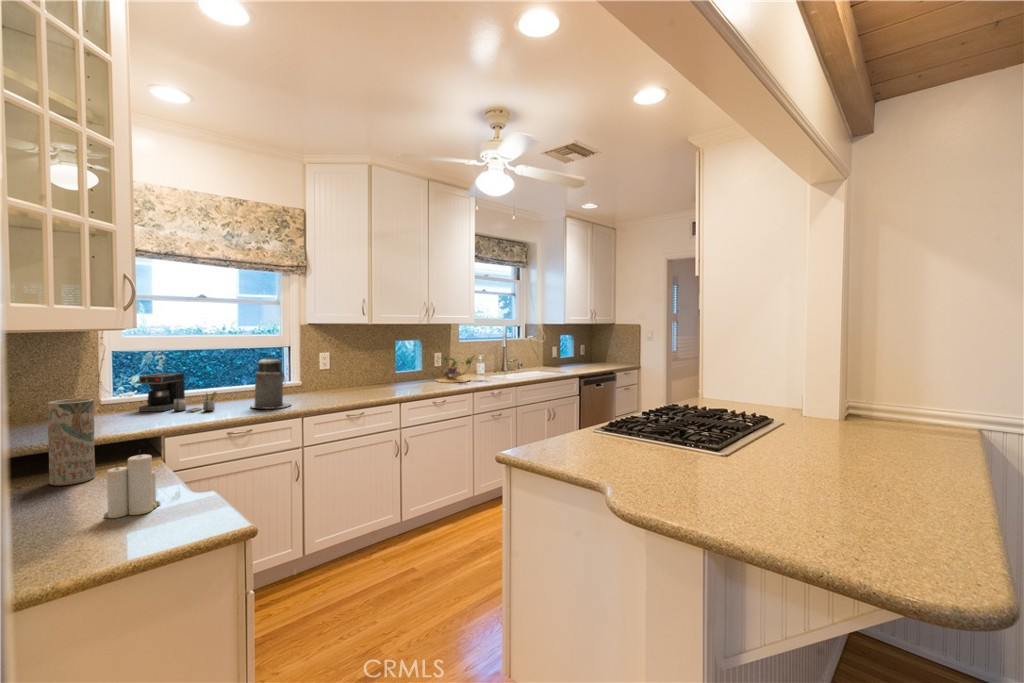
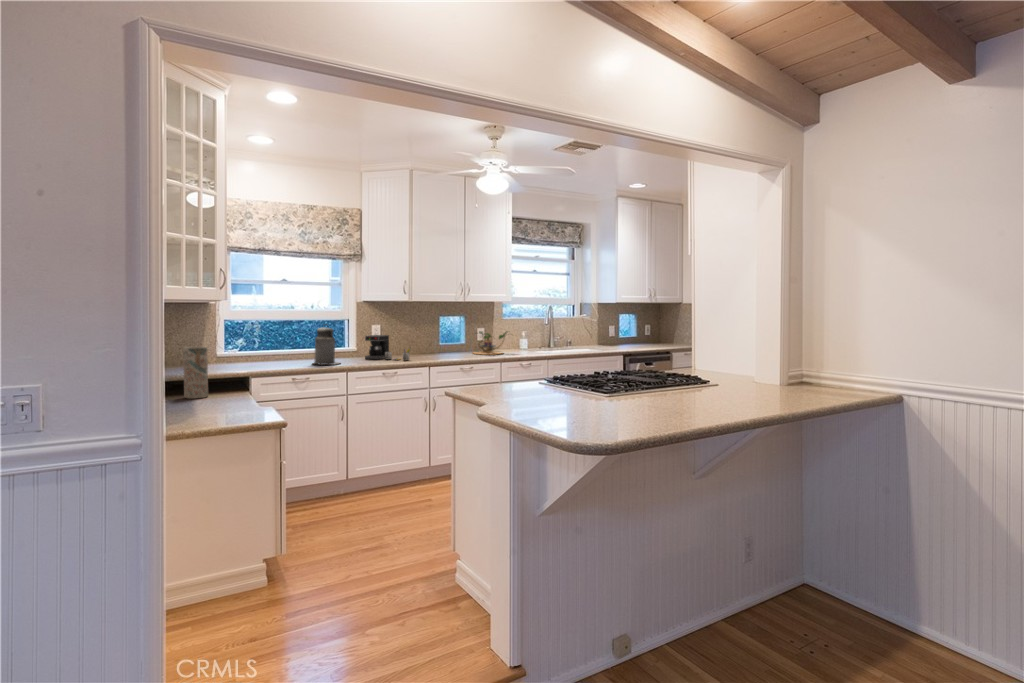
coffee maker: present [139,373,216,412] -> present [365,335,410,360]
candle: present [104,455,160,518] -> none [206,373,236,411]

